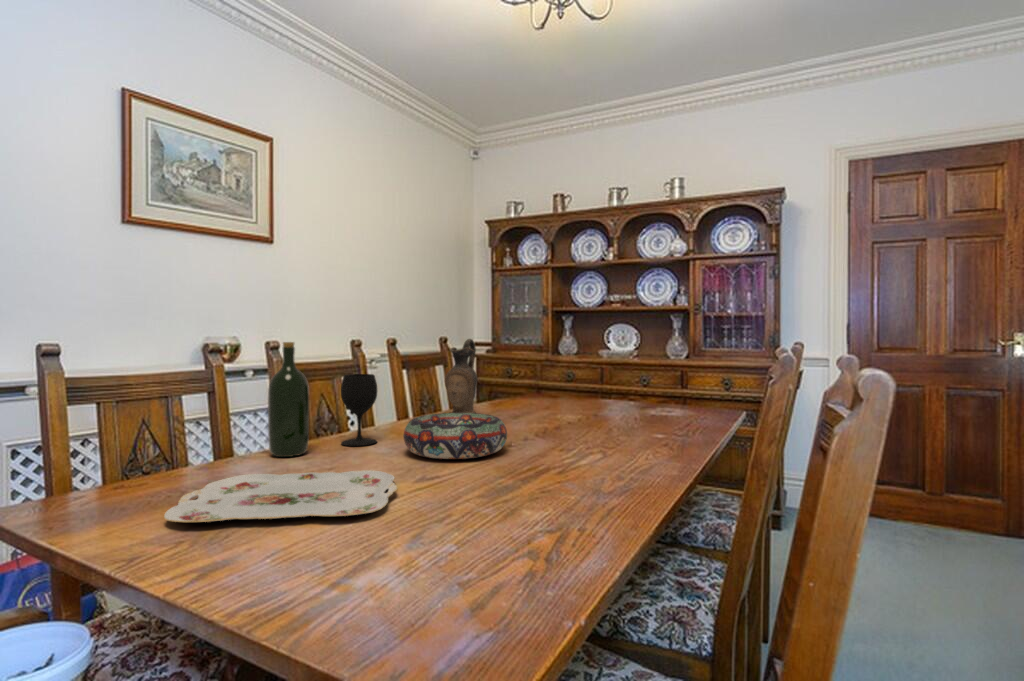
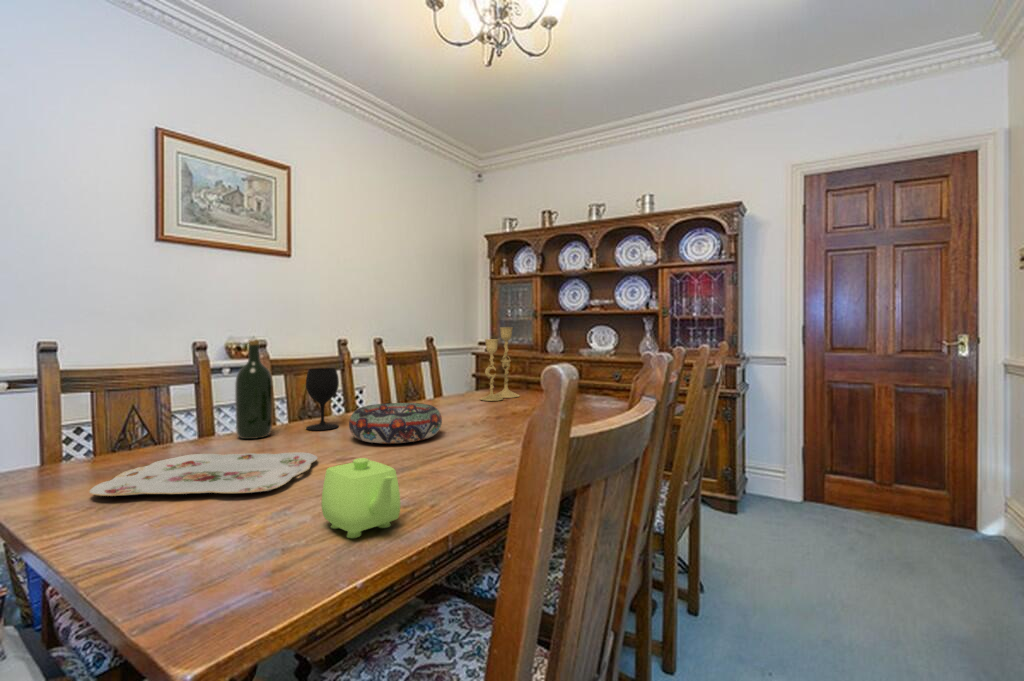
candlestick: none [510,327,552,411] -> present [480,327,519,401]
ceramic pitcher: present [445,339,477,413] -> none [417,338,446,406]
teapot: none [462,471,568,560] -> present [322,458,400,538]

